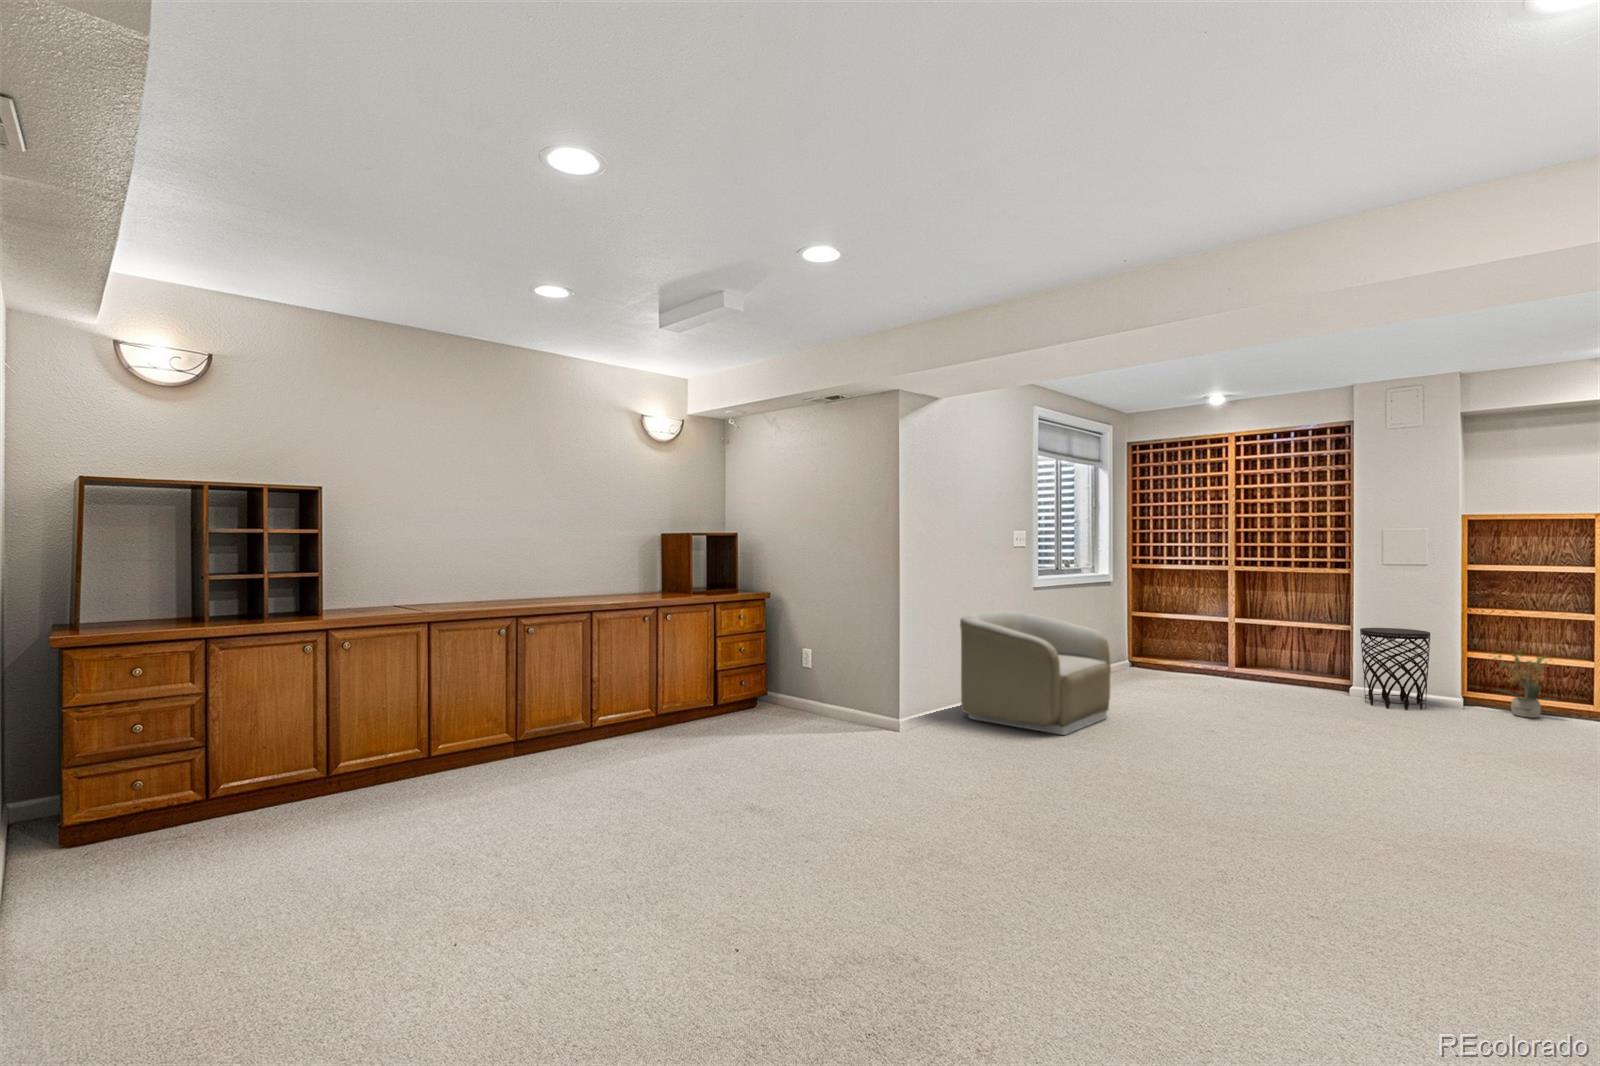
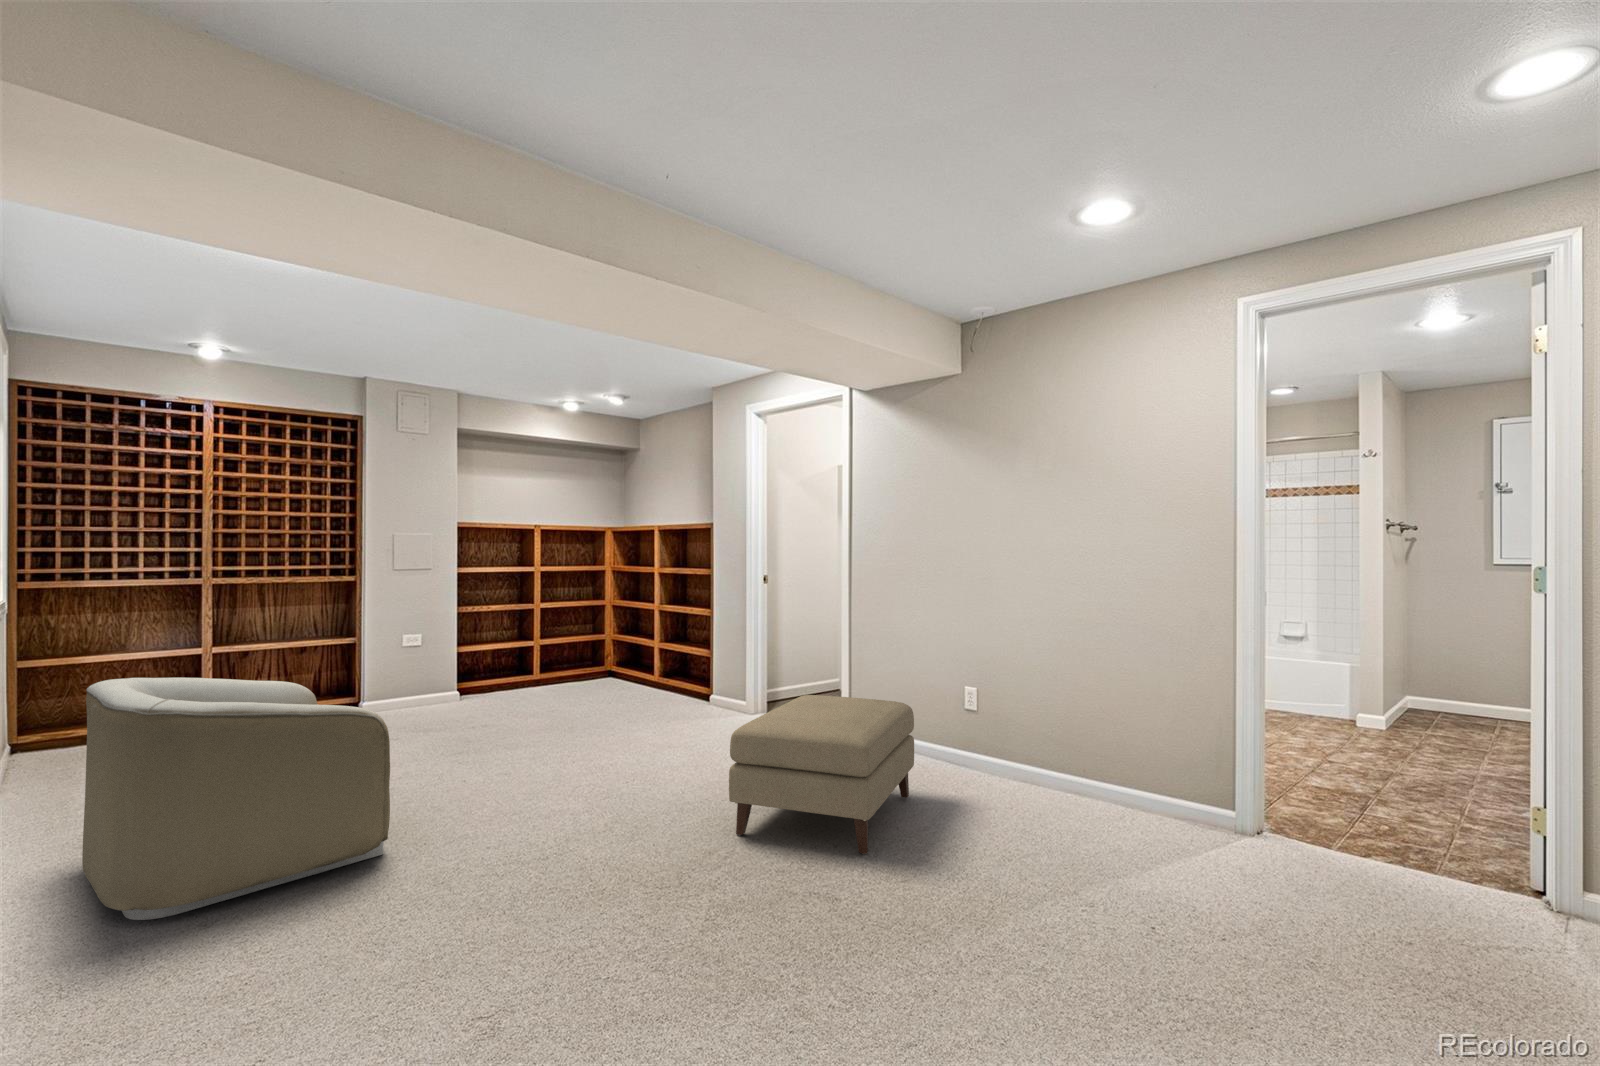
side table: present [1360,628,1430,710] -> none [403,631,465,714]
potted plant: present [1492,651,1556,718] -> none [484,637,533,693]
ottoman: none [1181,710,1438,882] -> present [729,695,914,854]

